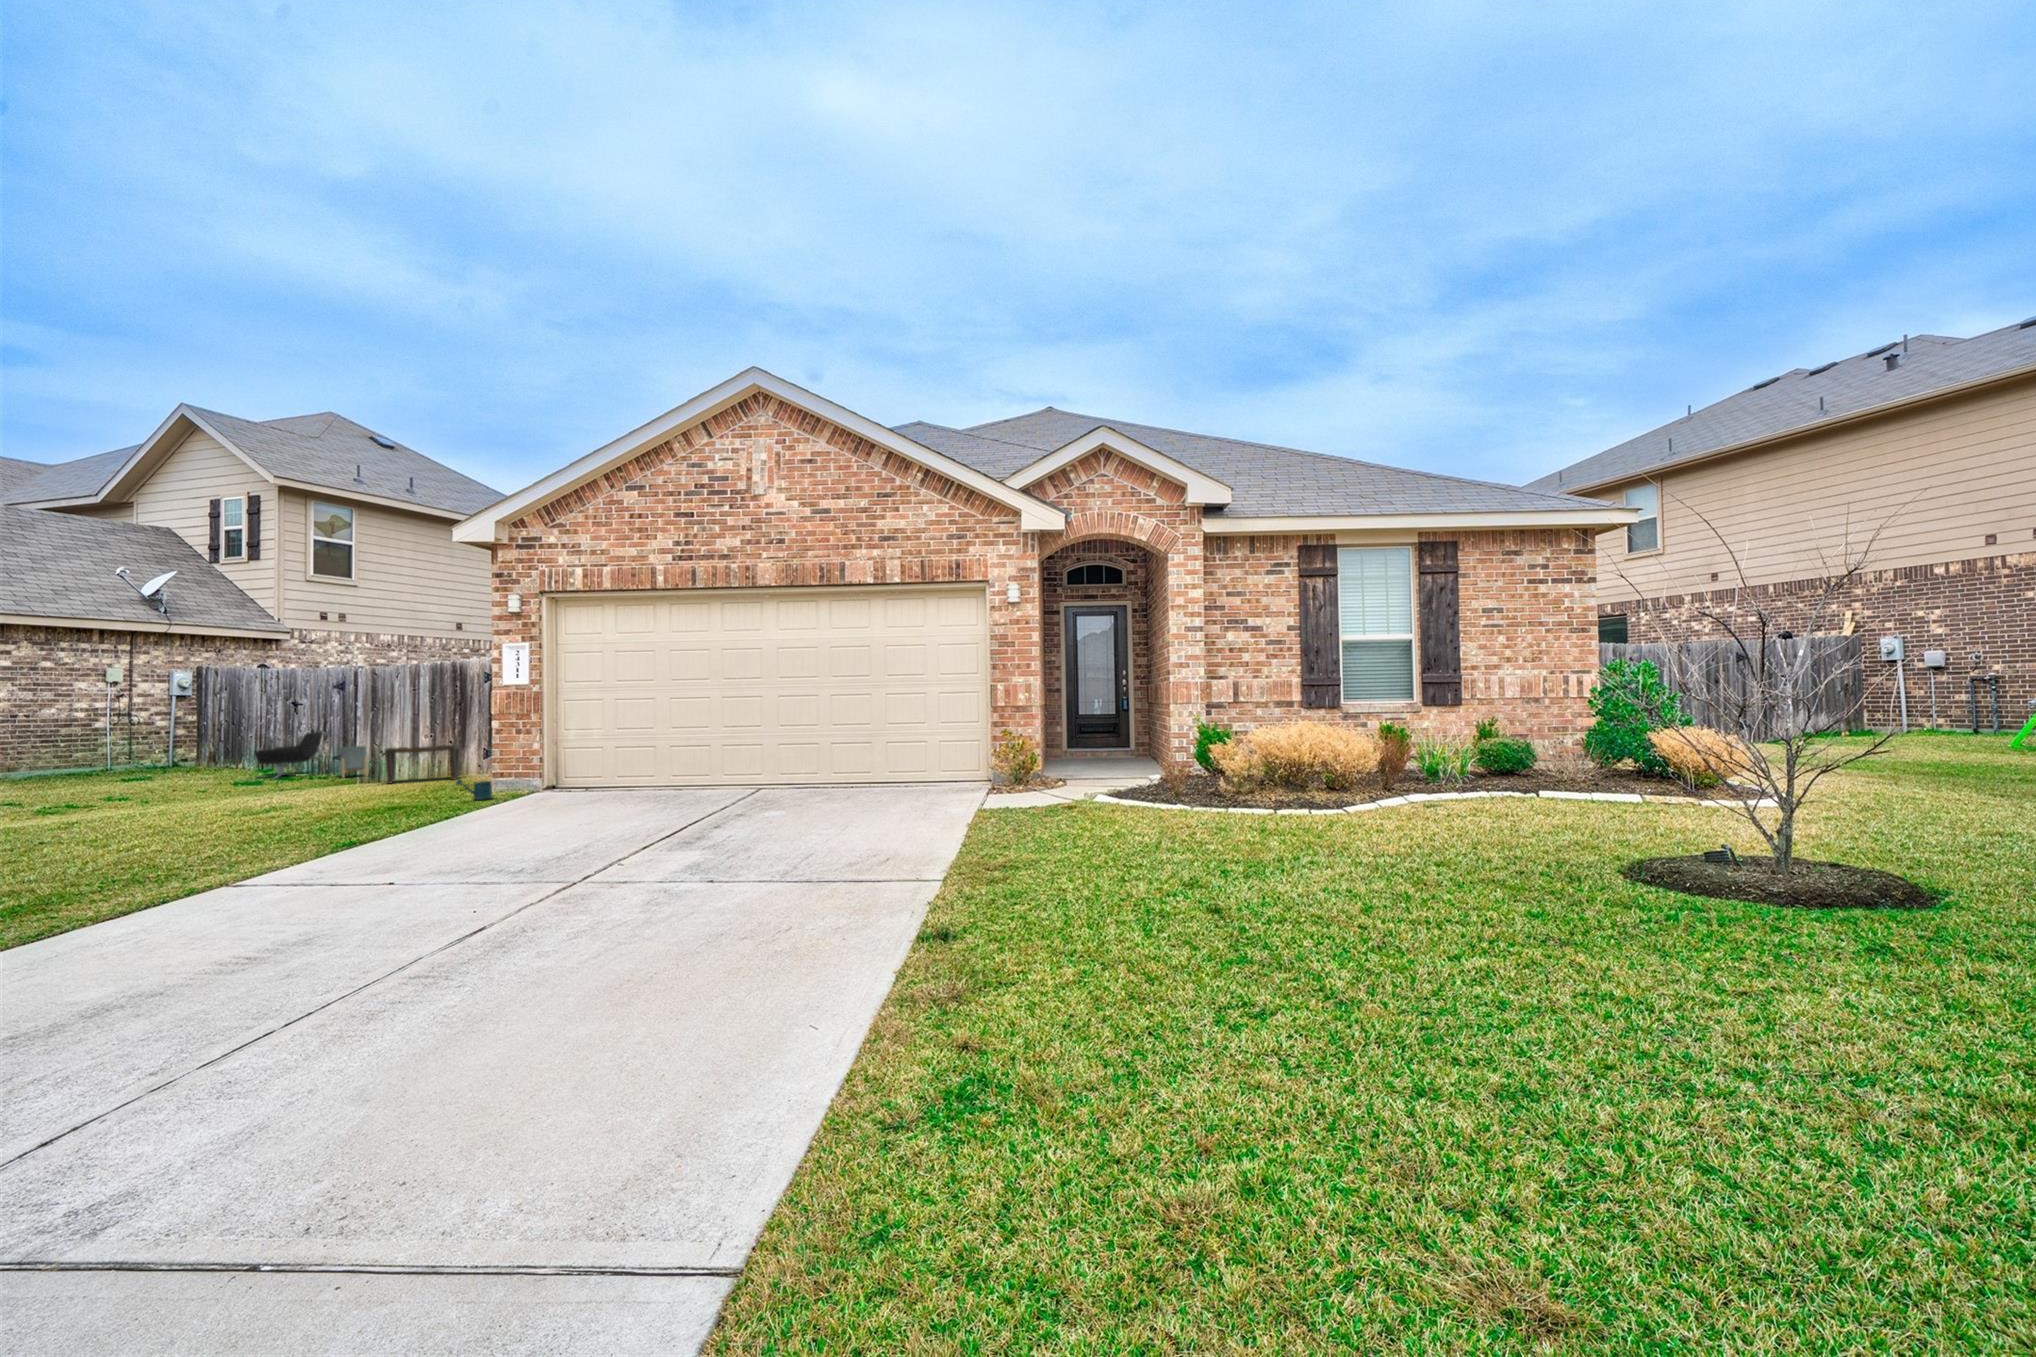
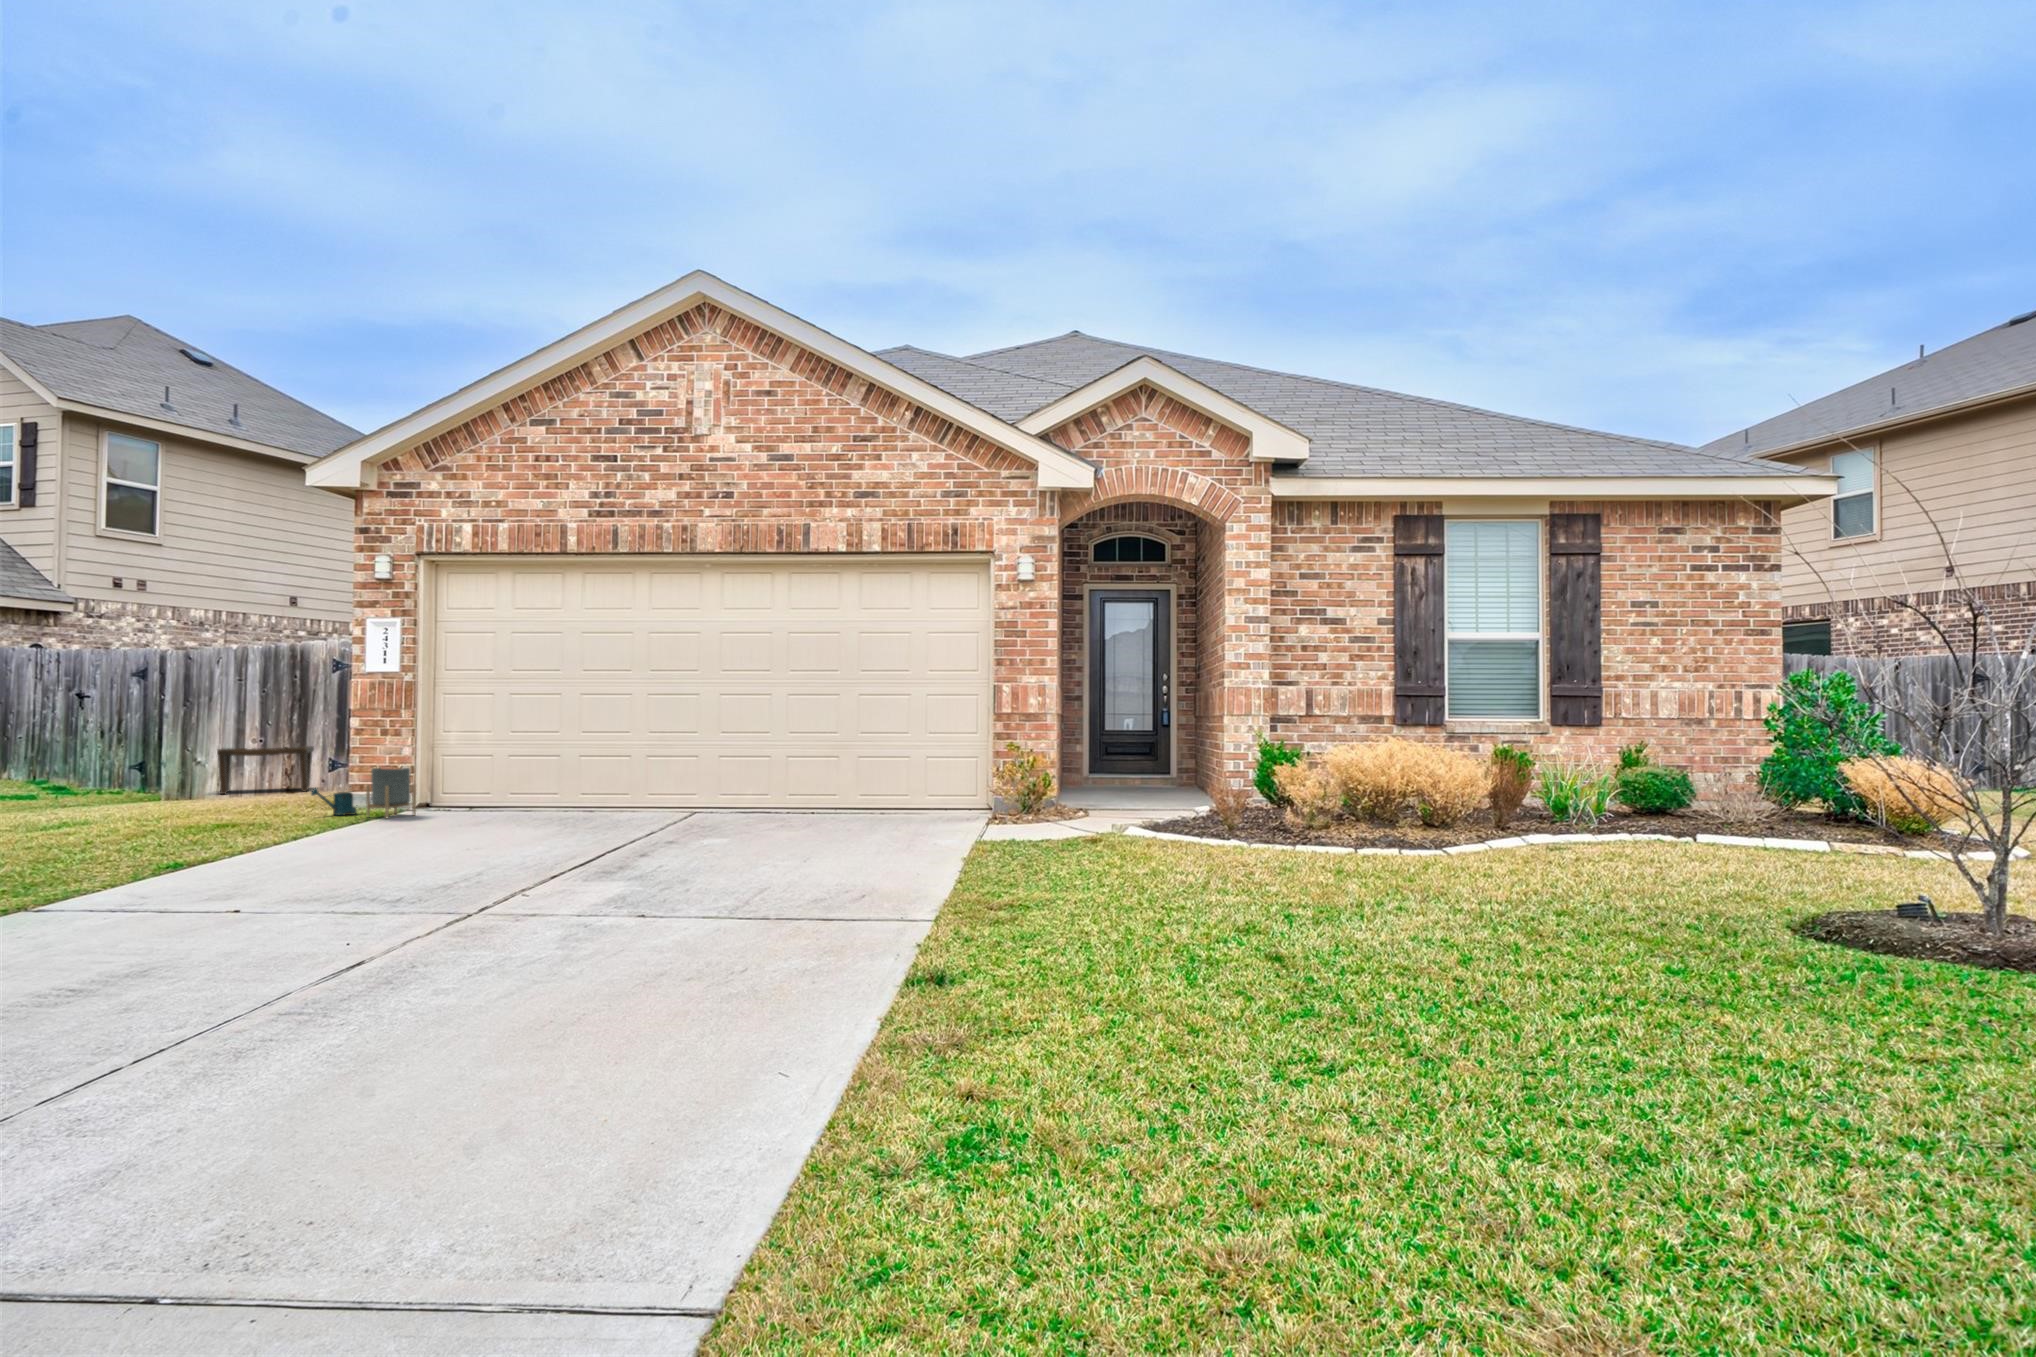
lounge chair: present [255,731,323,777] -> none [48,726,137,785]
planter: present [340,746,367,778] -> present [366,768,416,818]

